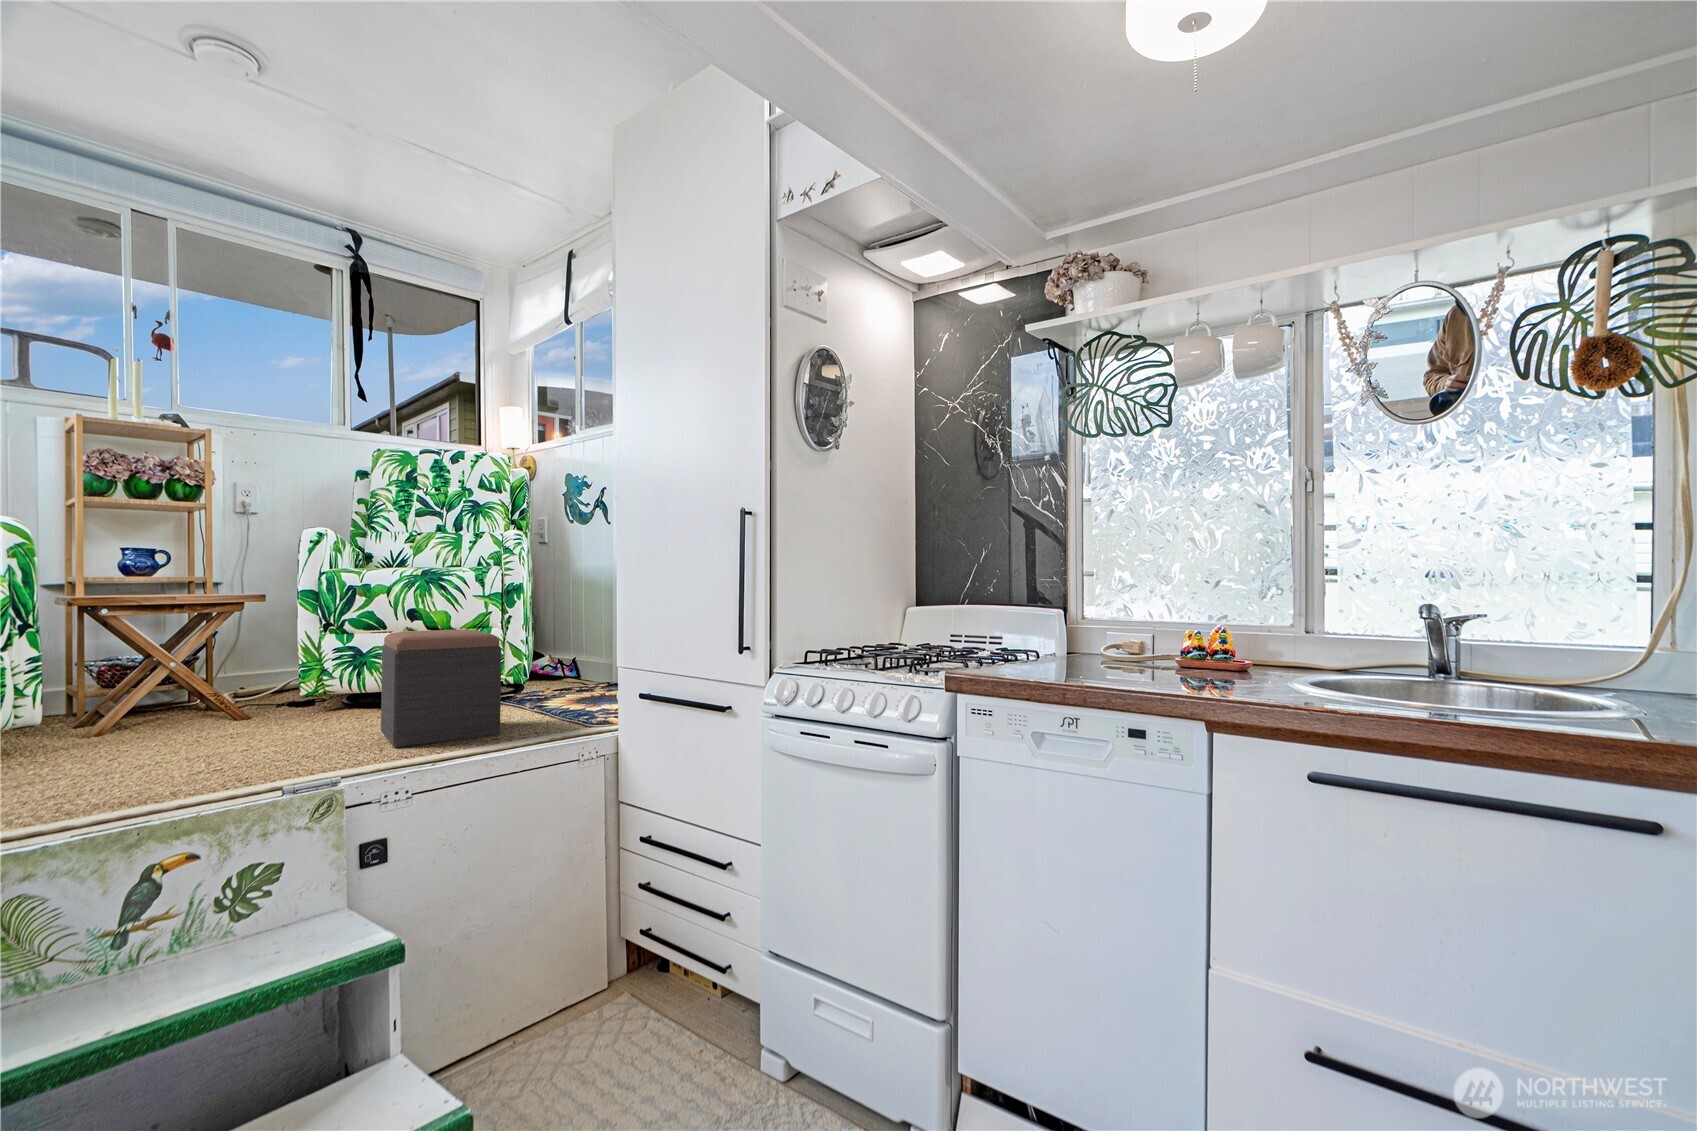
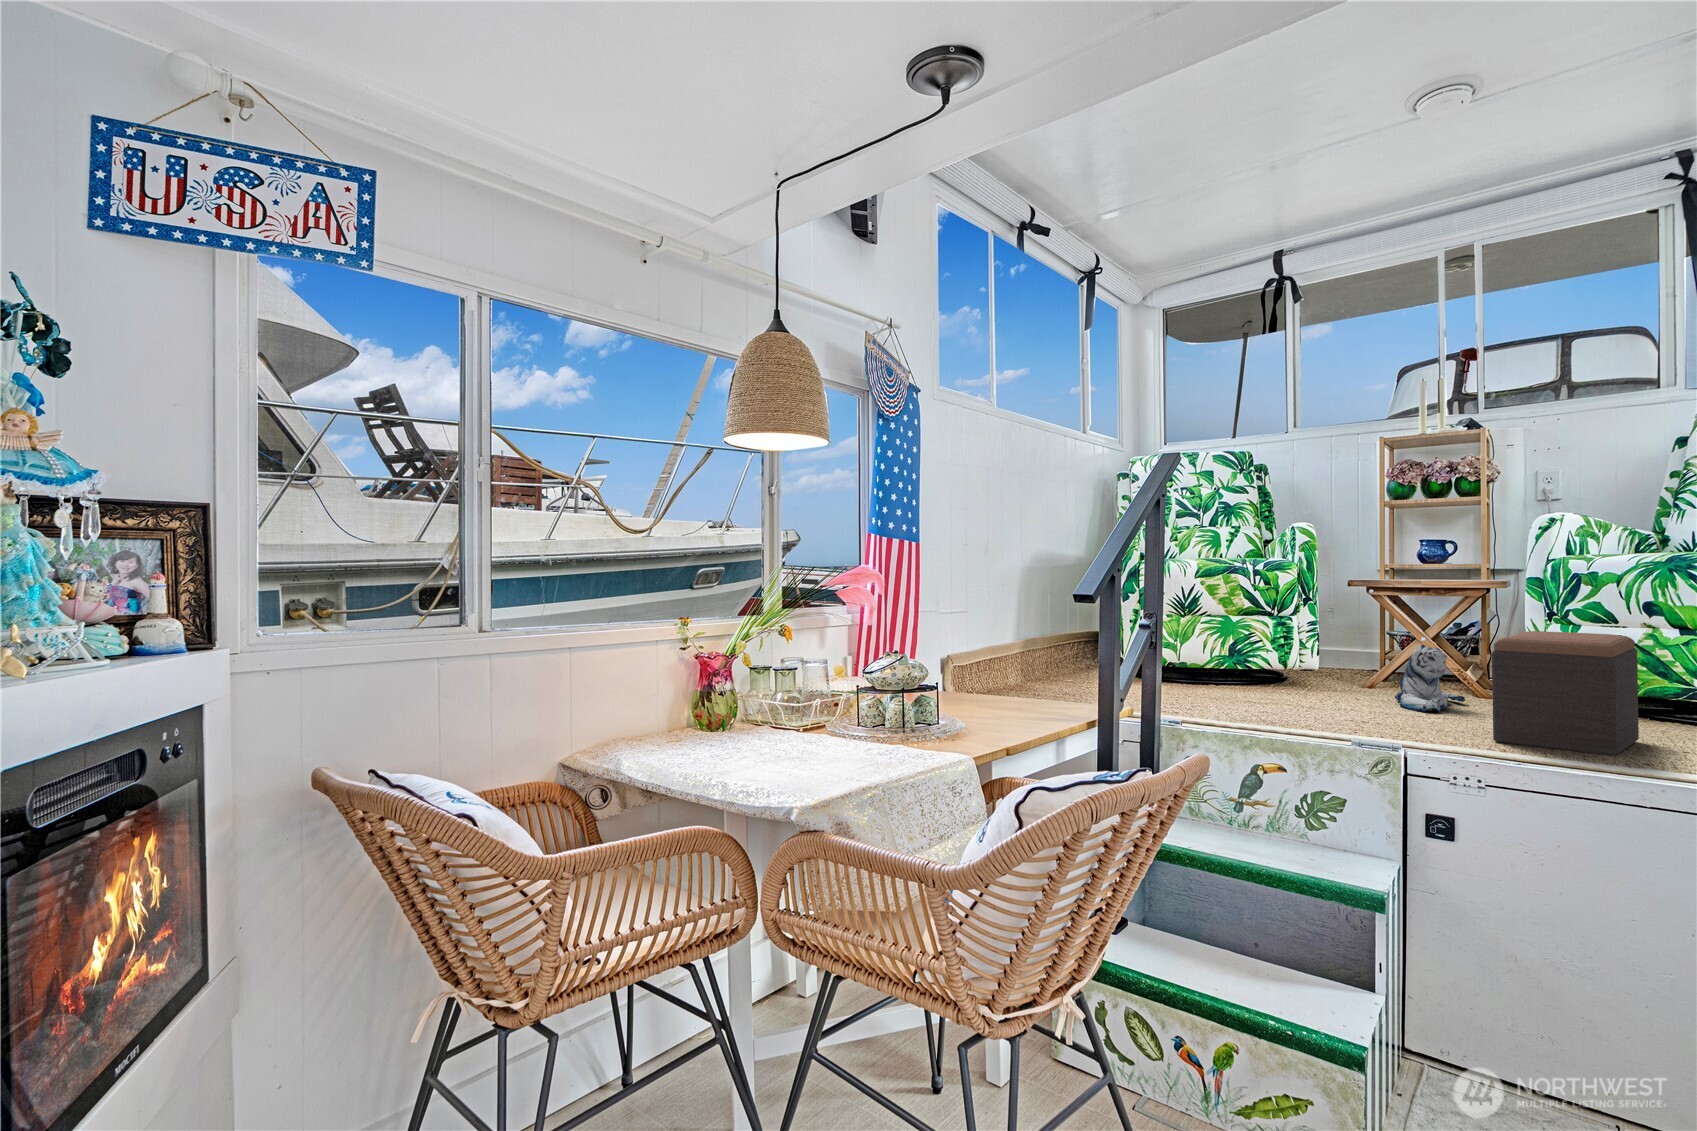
plush toy: none [172,665,262,745] -> present [1395,646,1465,712]

